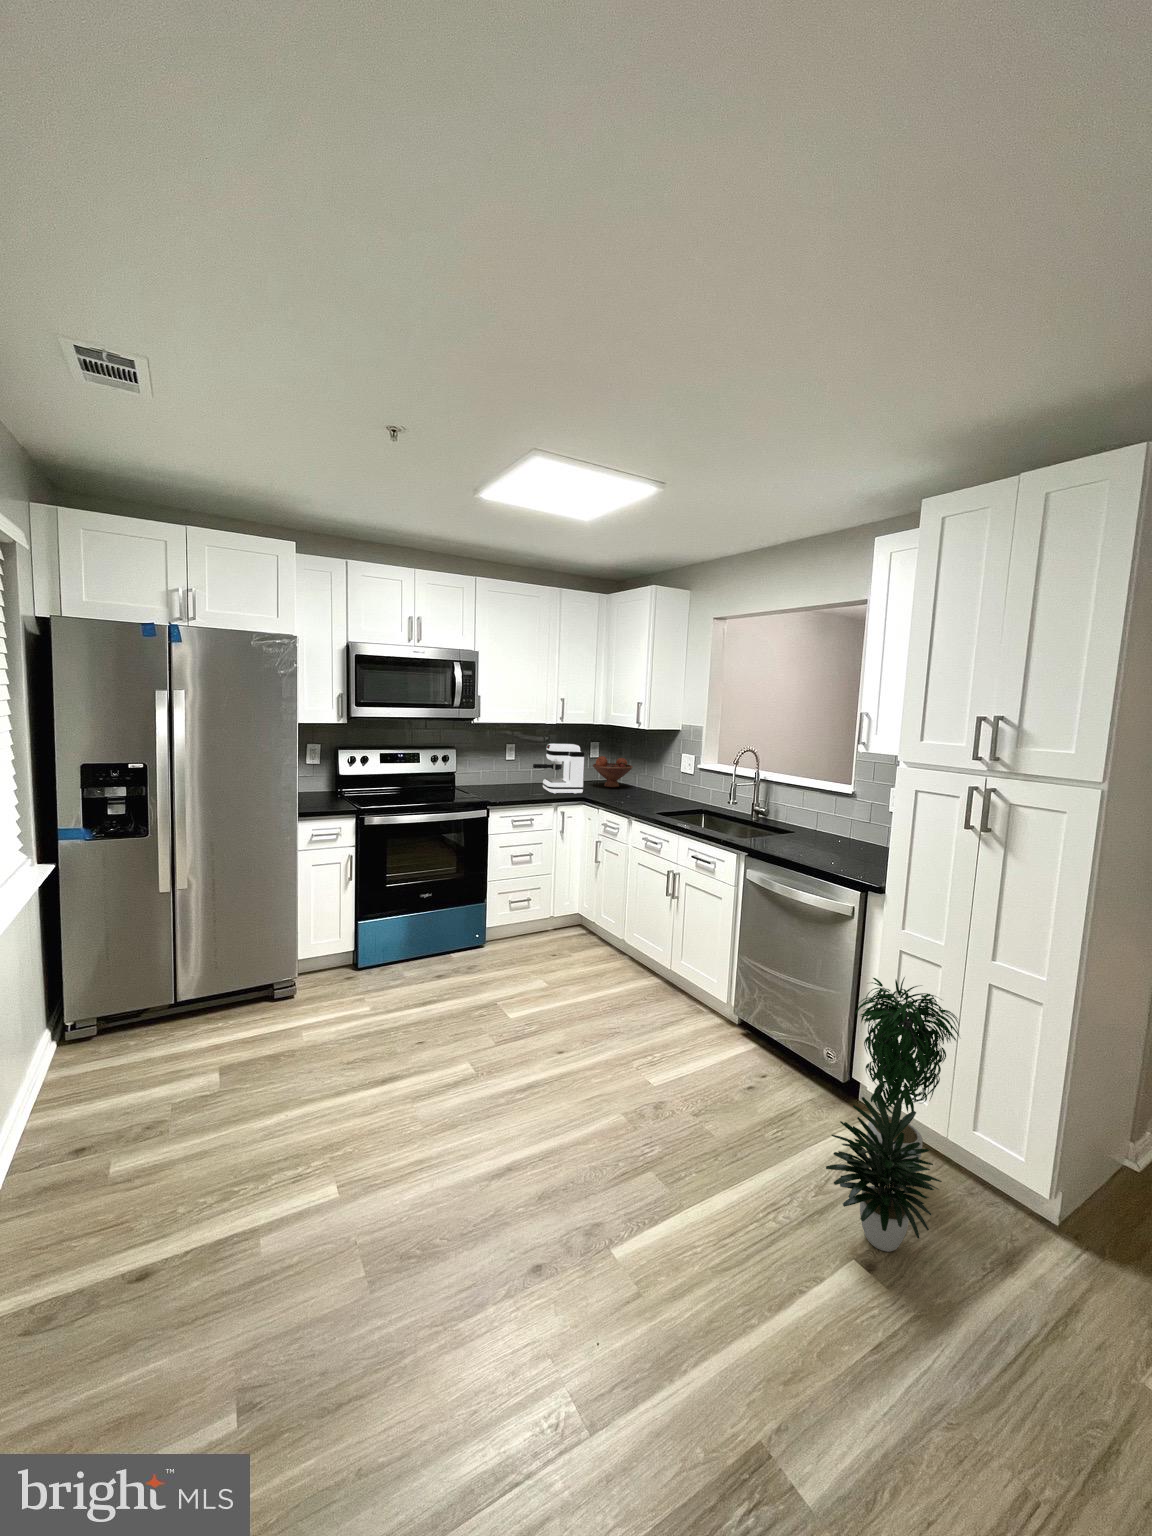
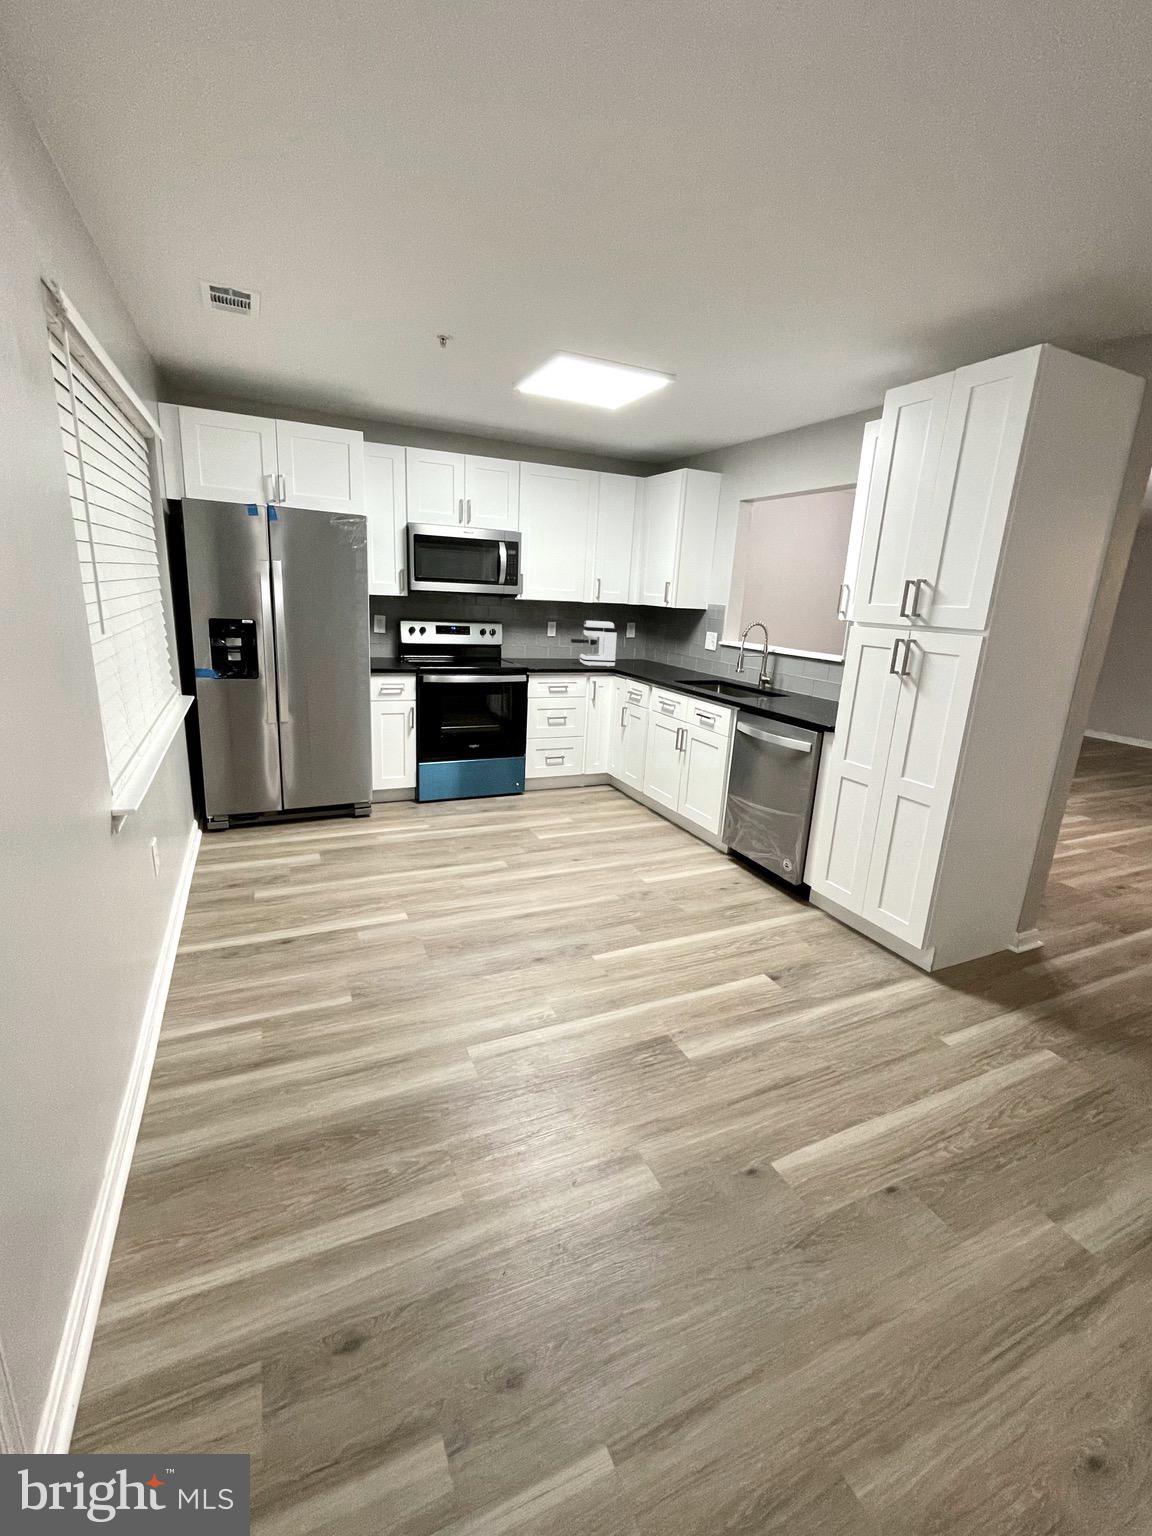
fruit bowl: present [593,756,633,787] -> none [627,635,664,664]
potted plant: present [826,977,960,1252] -> none [751,788,871,971]

